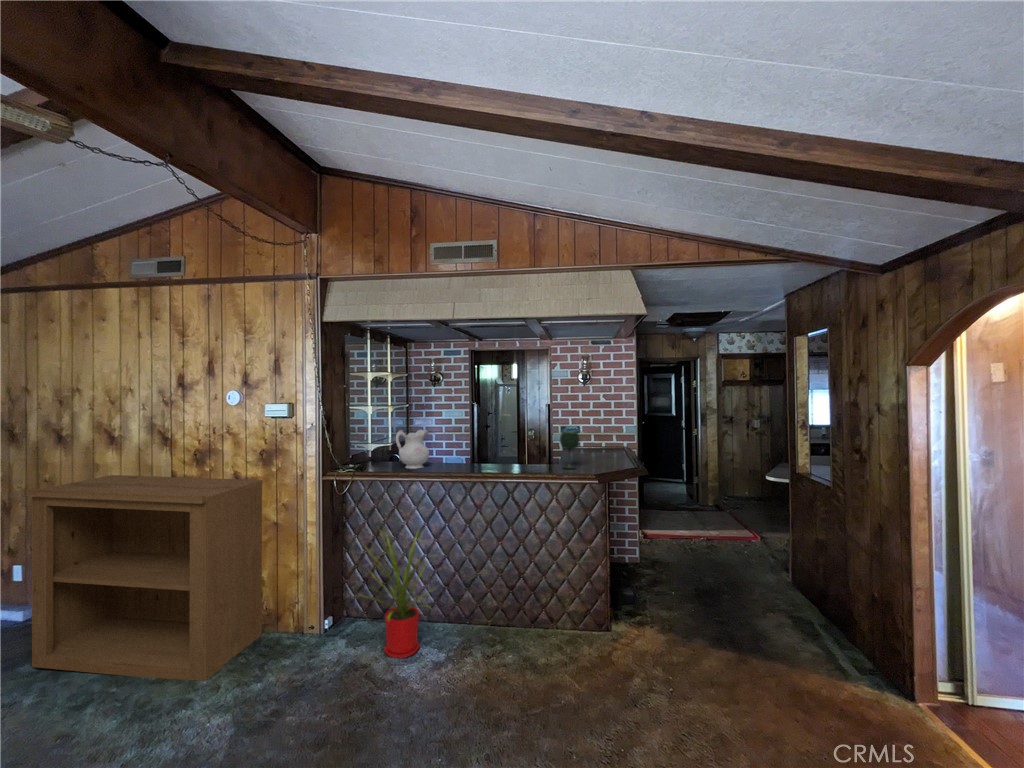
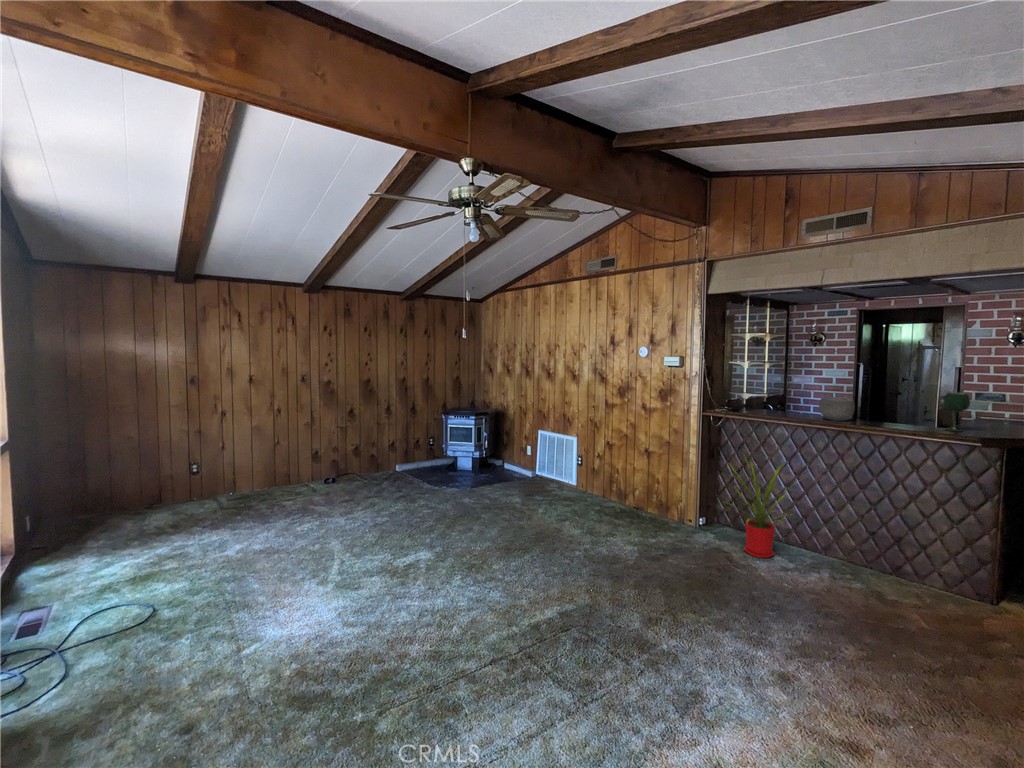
ceramic pitcher: present [396,430,429,469] -> none [765,382,797,416]
bowl: none [453,442,486,469] -> present [819,397,855,421]
bookshelf: present [26,475,263,681] -> none [538,399,661,531]

